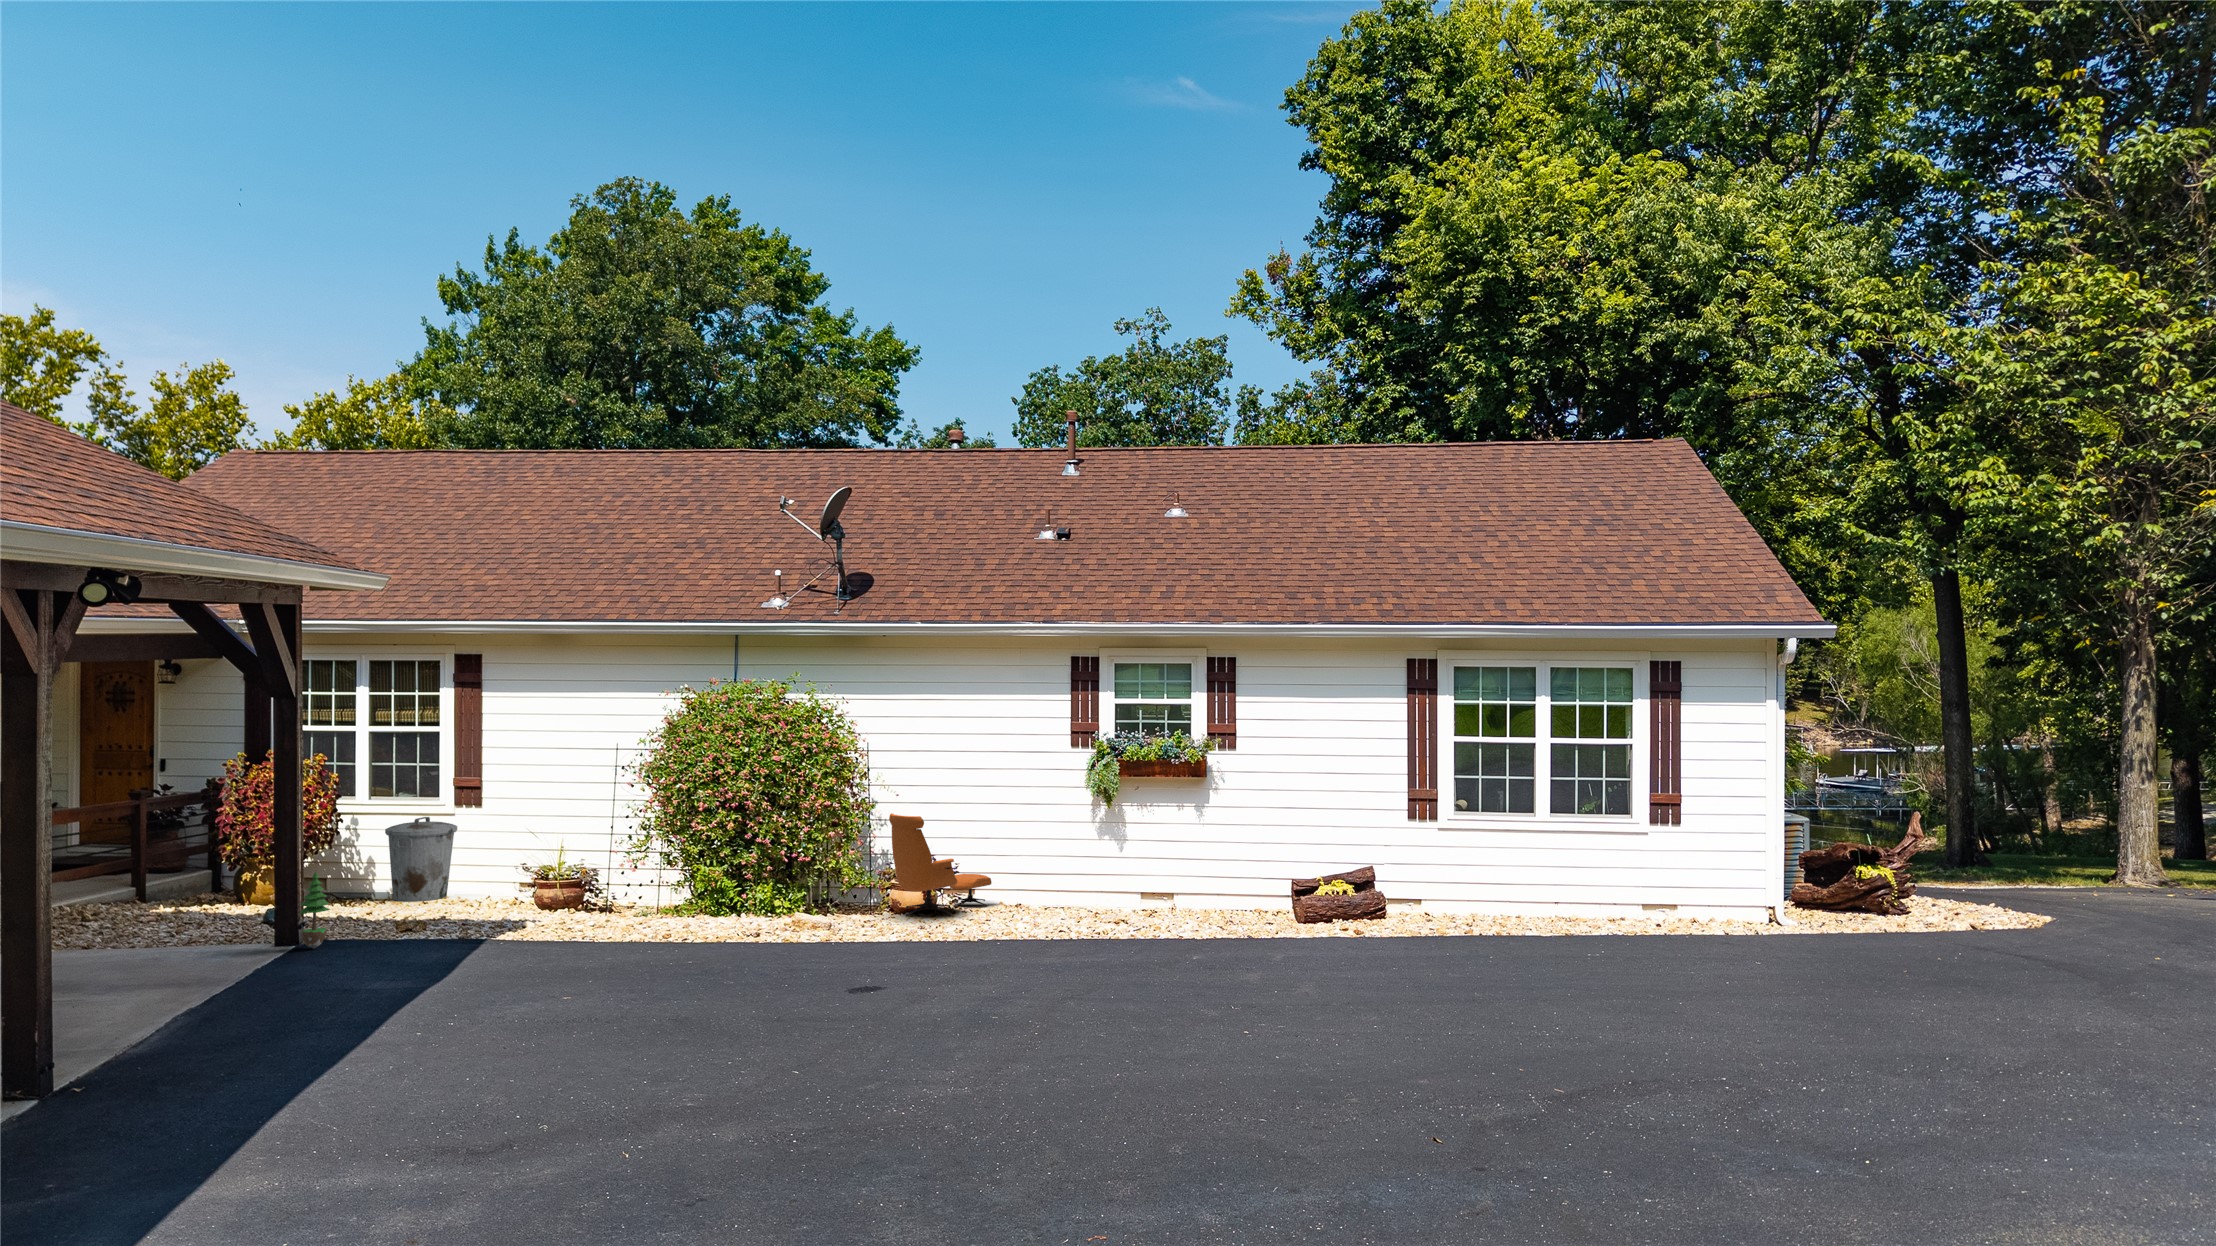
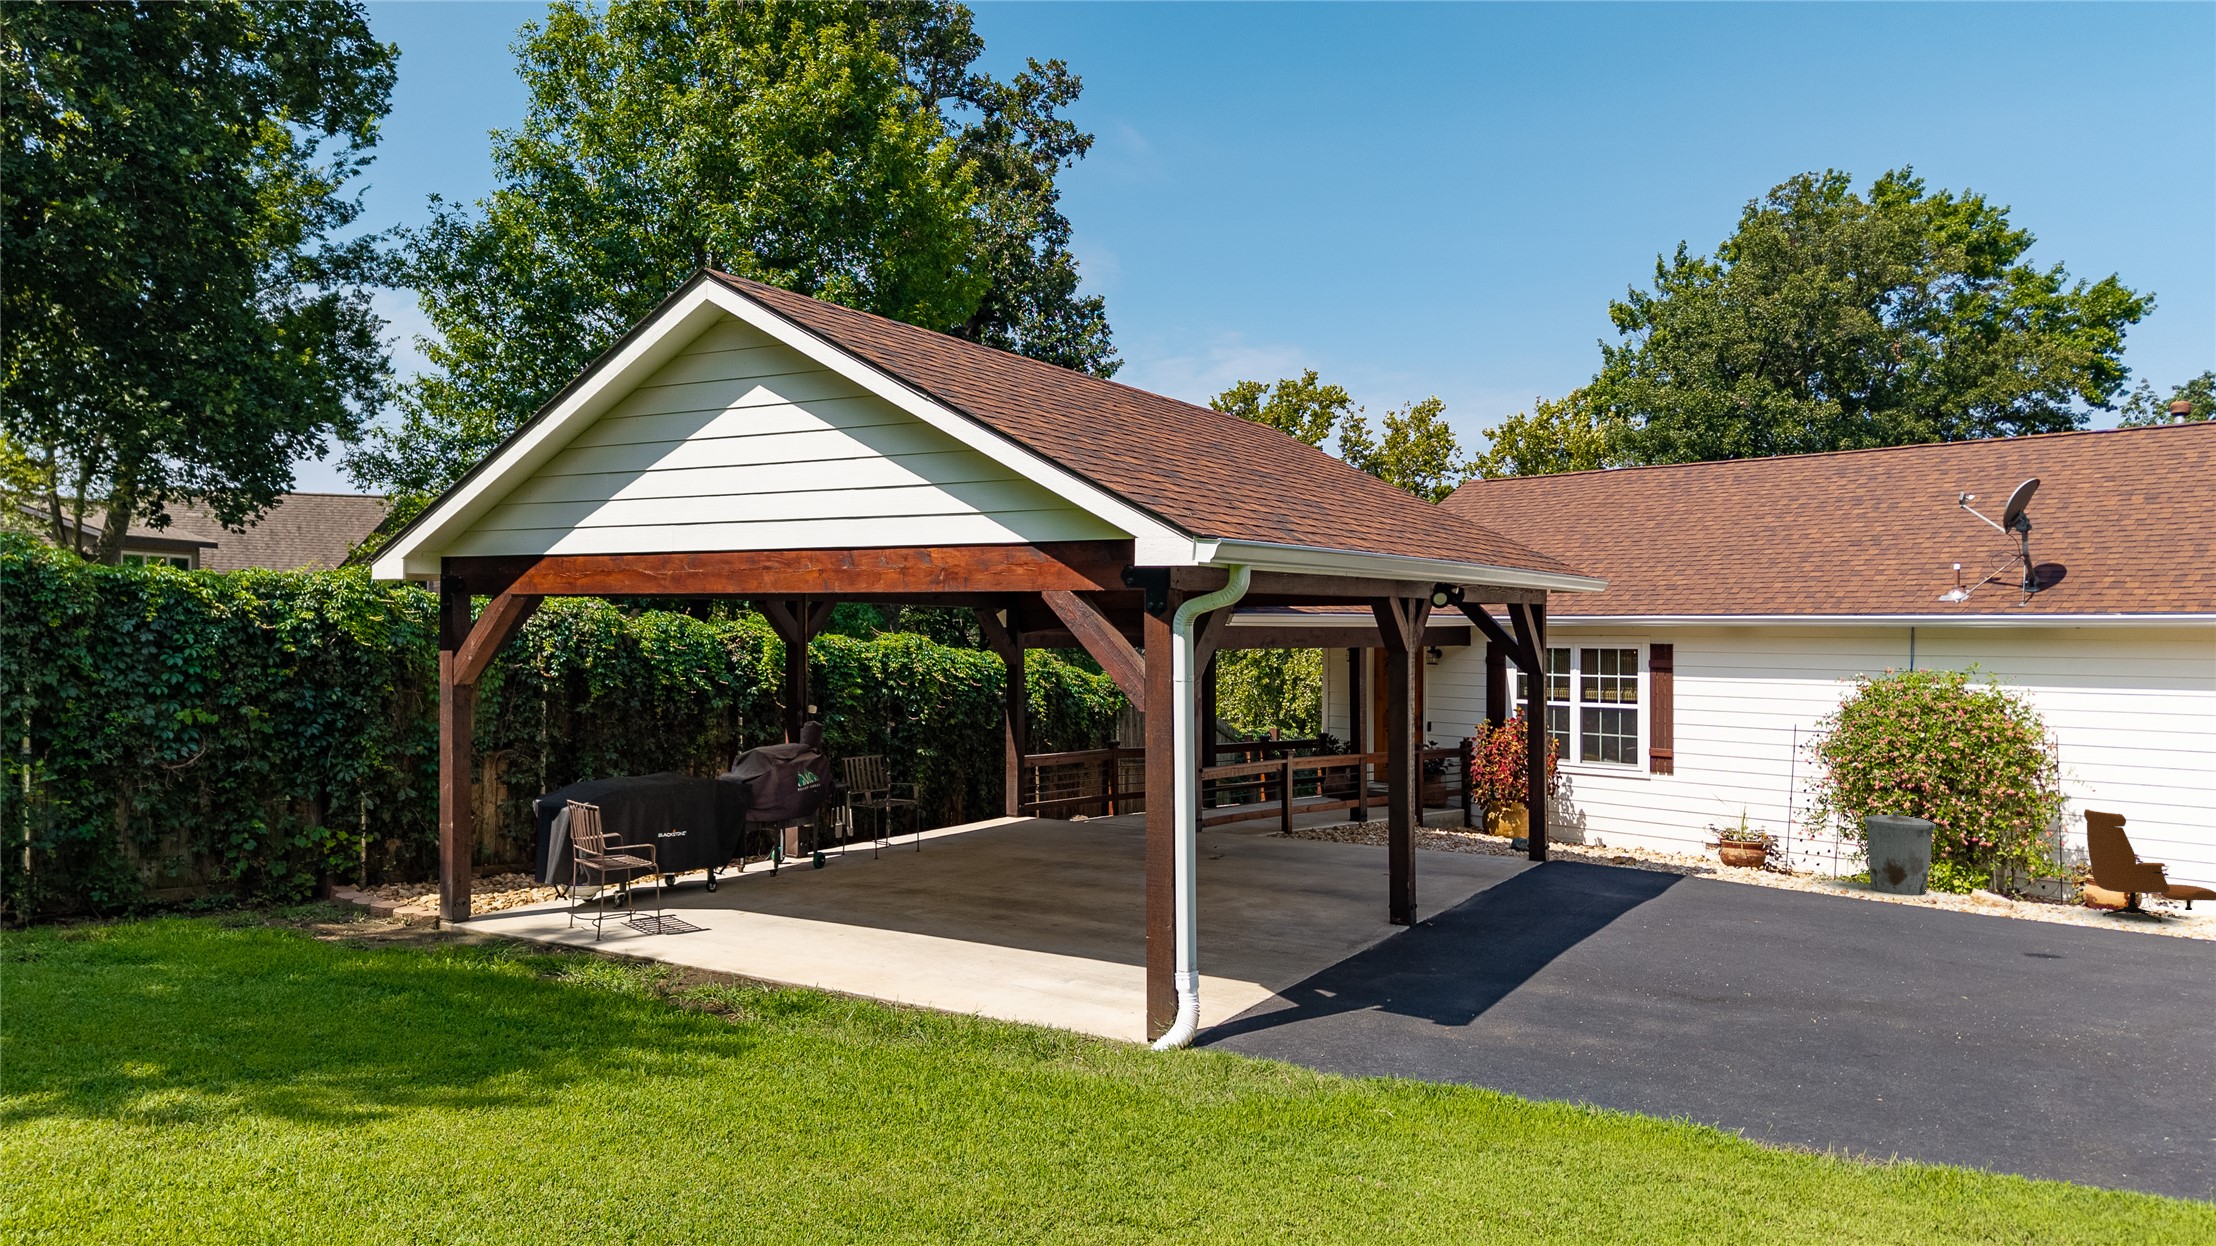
trash can: present [385,817,457,902] -> present [1863,811,1936,895]
potted tree: present [299,871,330,949] -> none [1543,804,1565,863]

